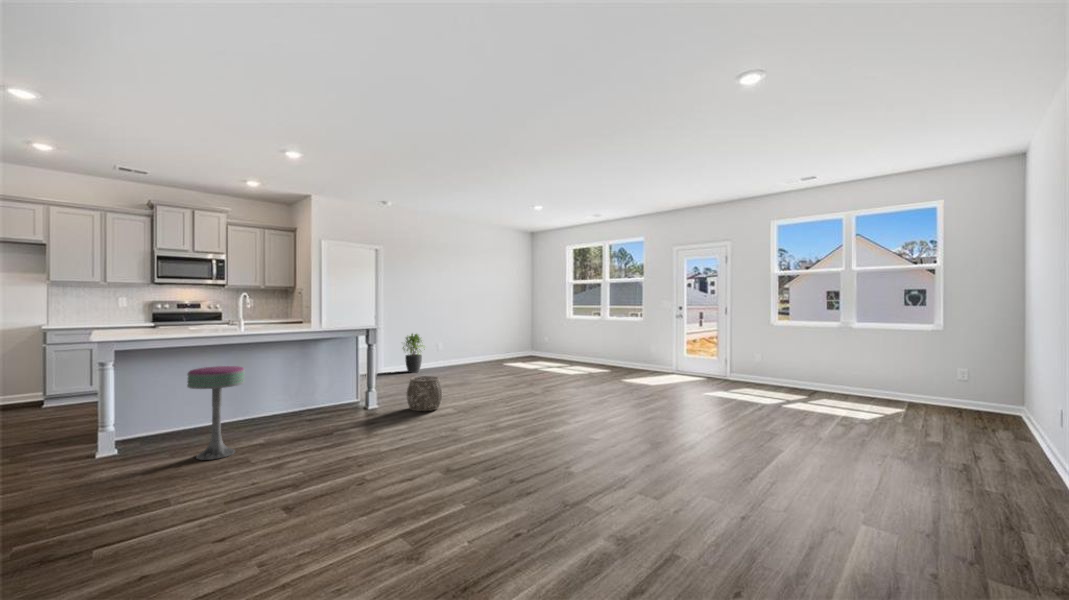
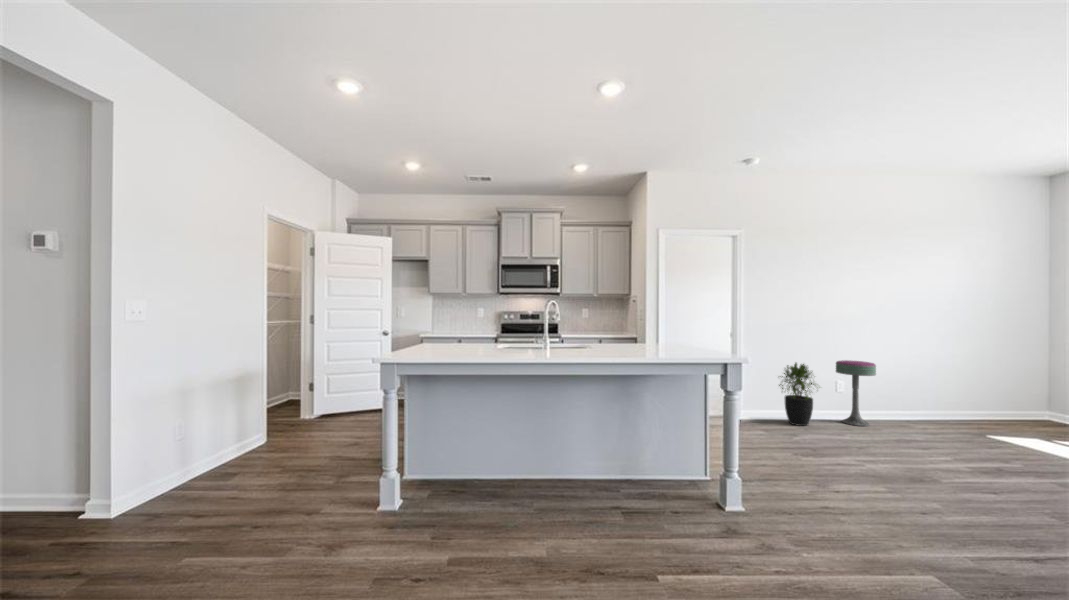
bar stool: present [187,366,245,460] -> present [836,360,876,426]
woven basket: present [407,376,442,411] -> none [795,468,881,554]

